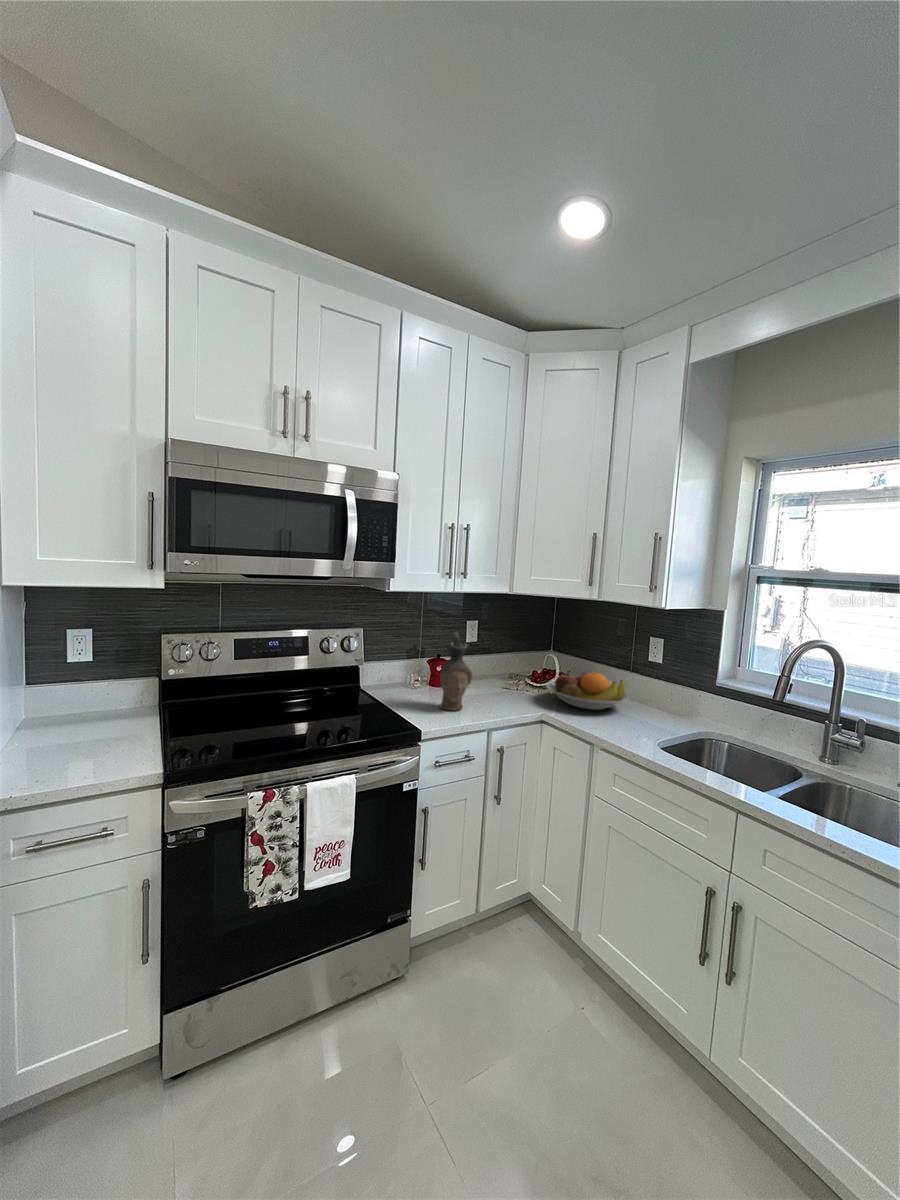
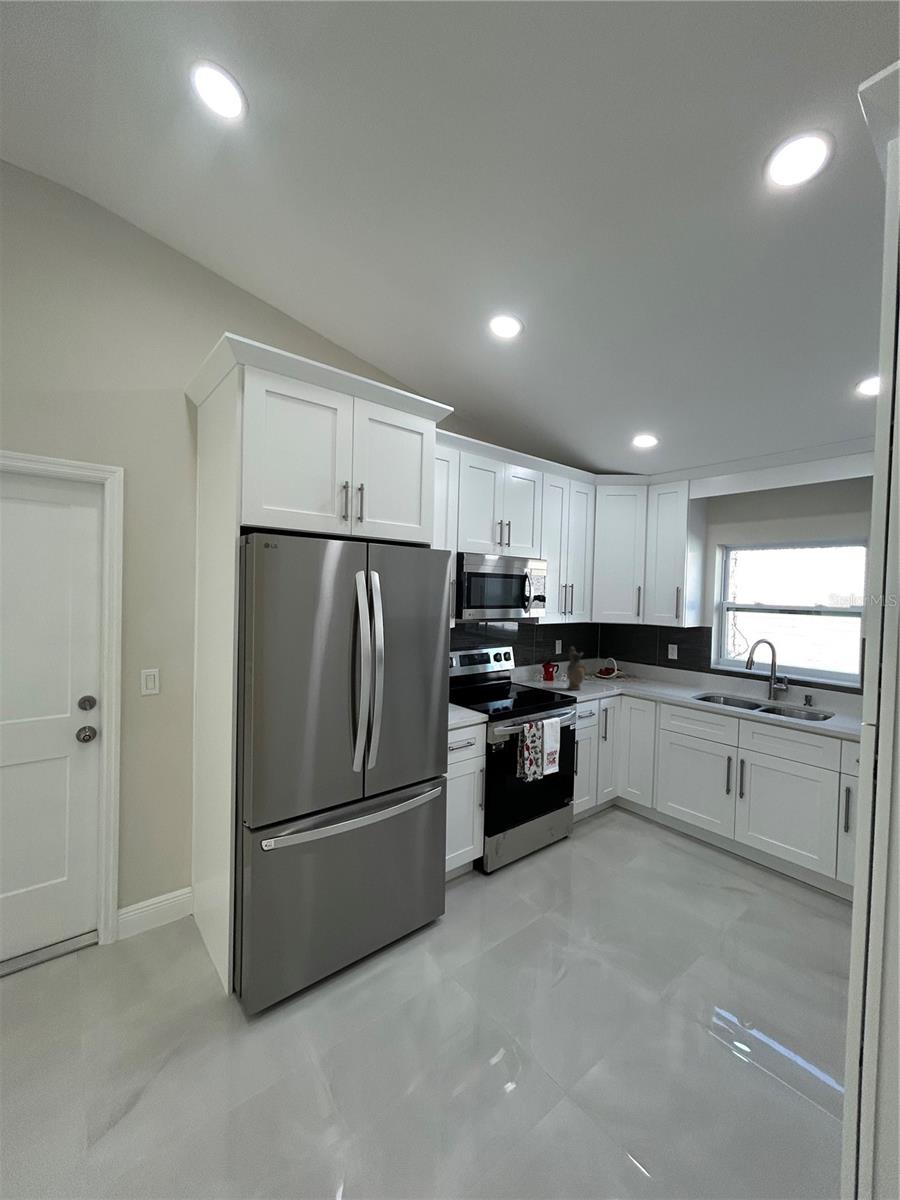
fruit bowl: present [547,672,629,710] -> none [616,666,665,686]

